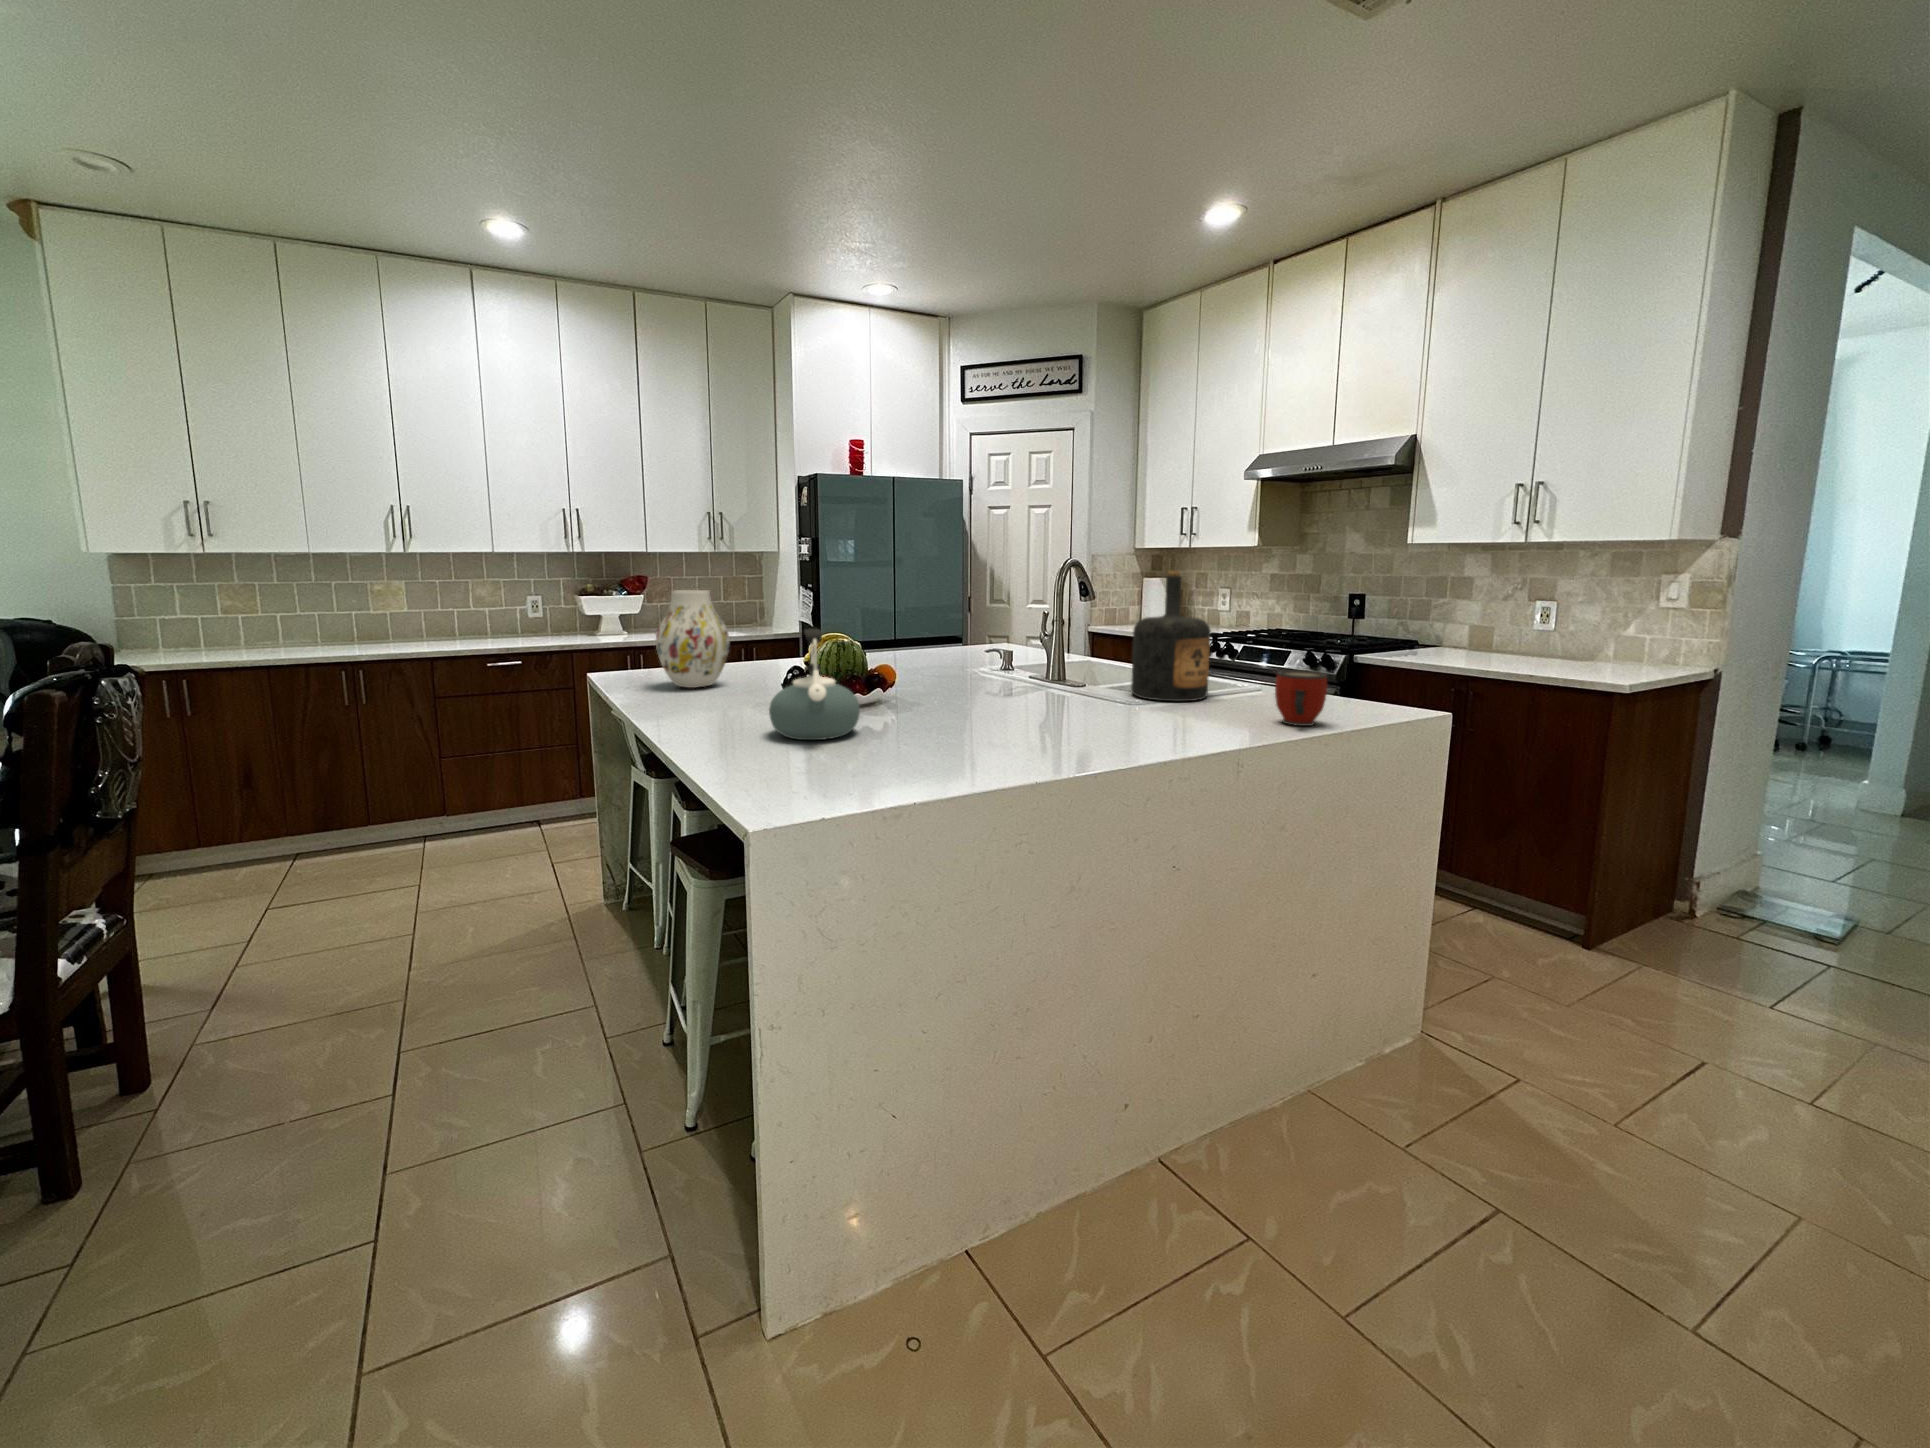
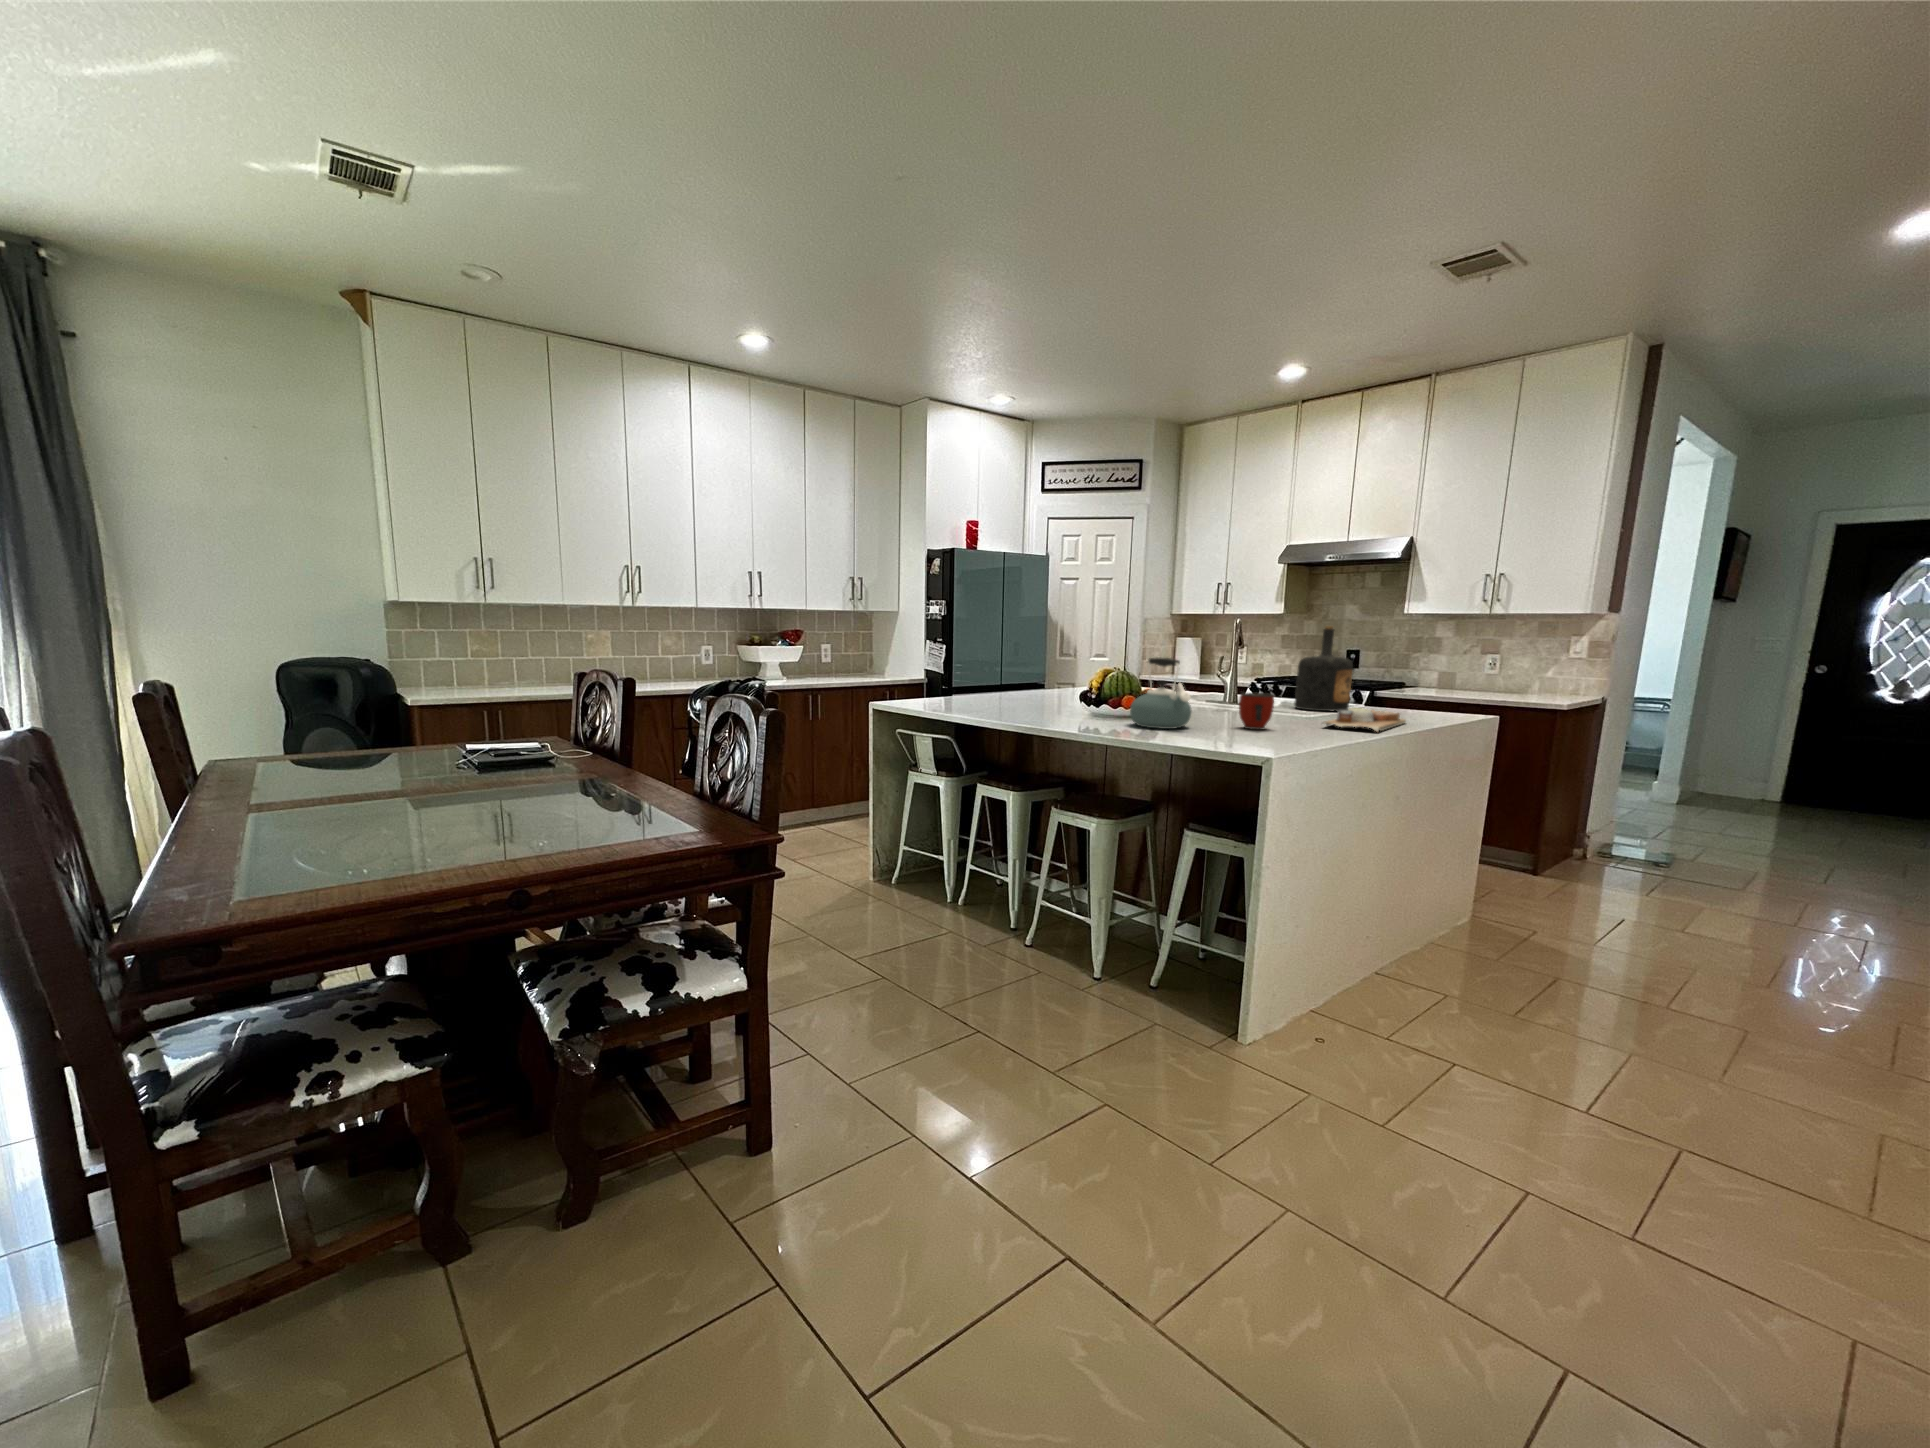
vase: present [656,590,729,688] -> none [960,635,1012,707]
mug: present [1275,670,1327,726] -> present [1239,693,1274,730]
cutting board: none [1062,707,1236,757] -> present [1323,708,1406,732]

